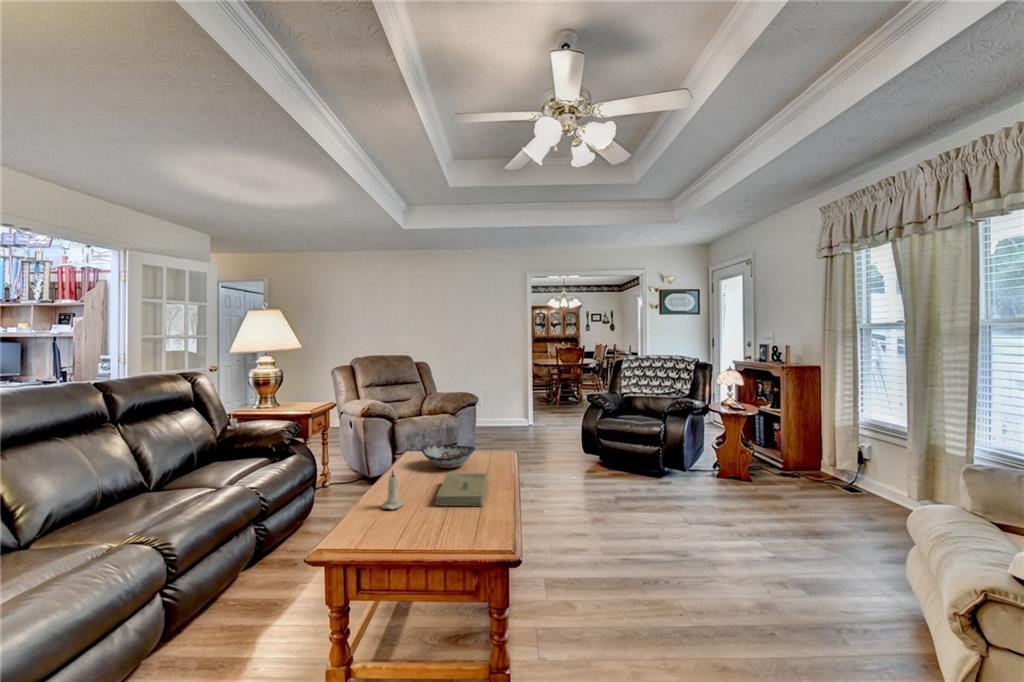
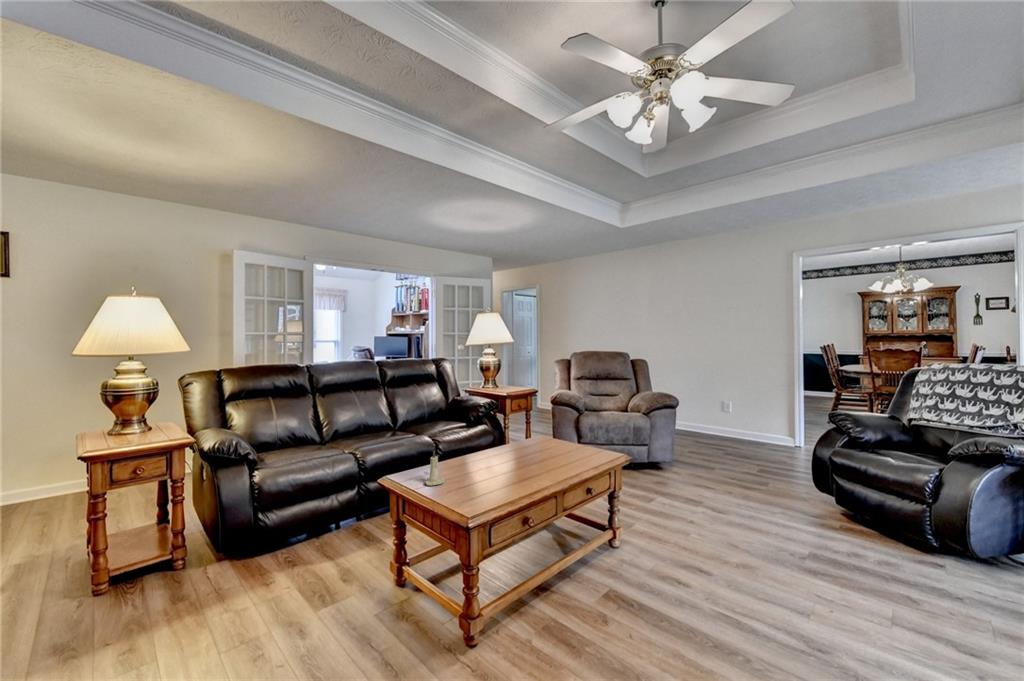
decorative bowl: present [421,444,475,468] -> none [514,438,562,465]
book: present [435,473,488,506] -> none [458,467,536,505]

